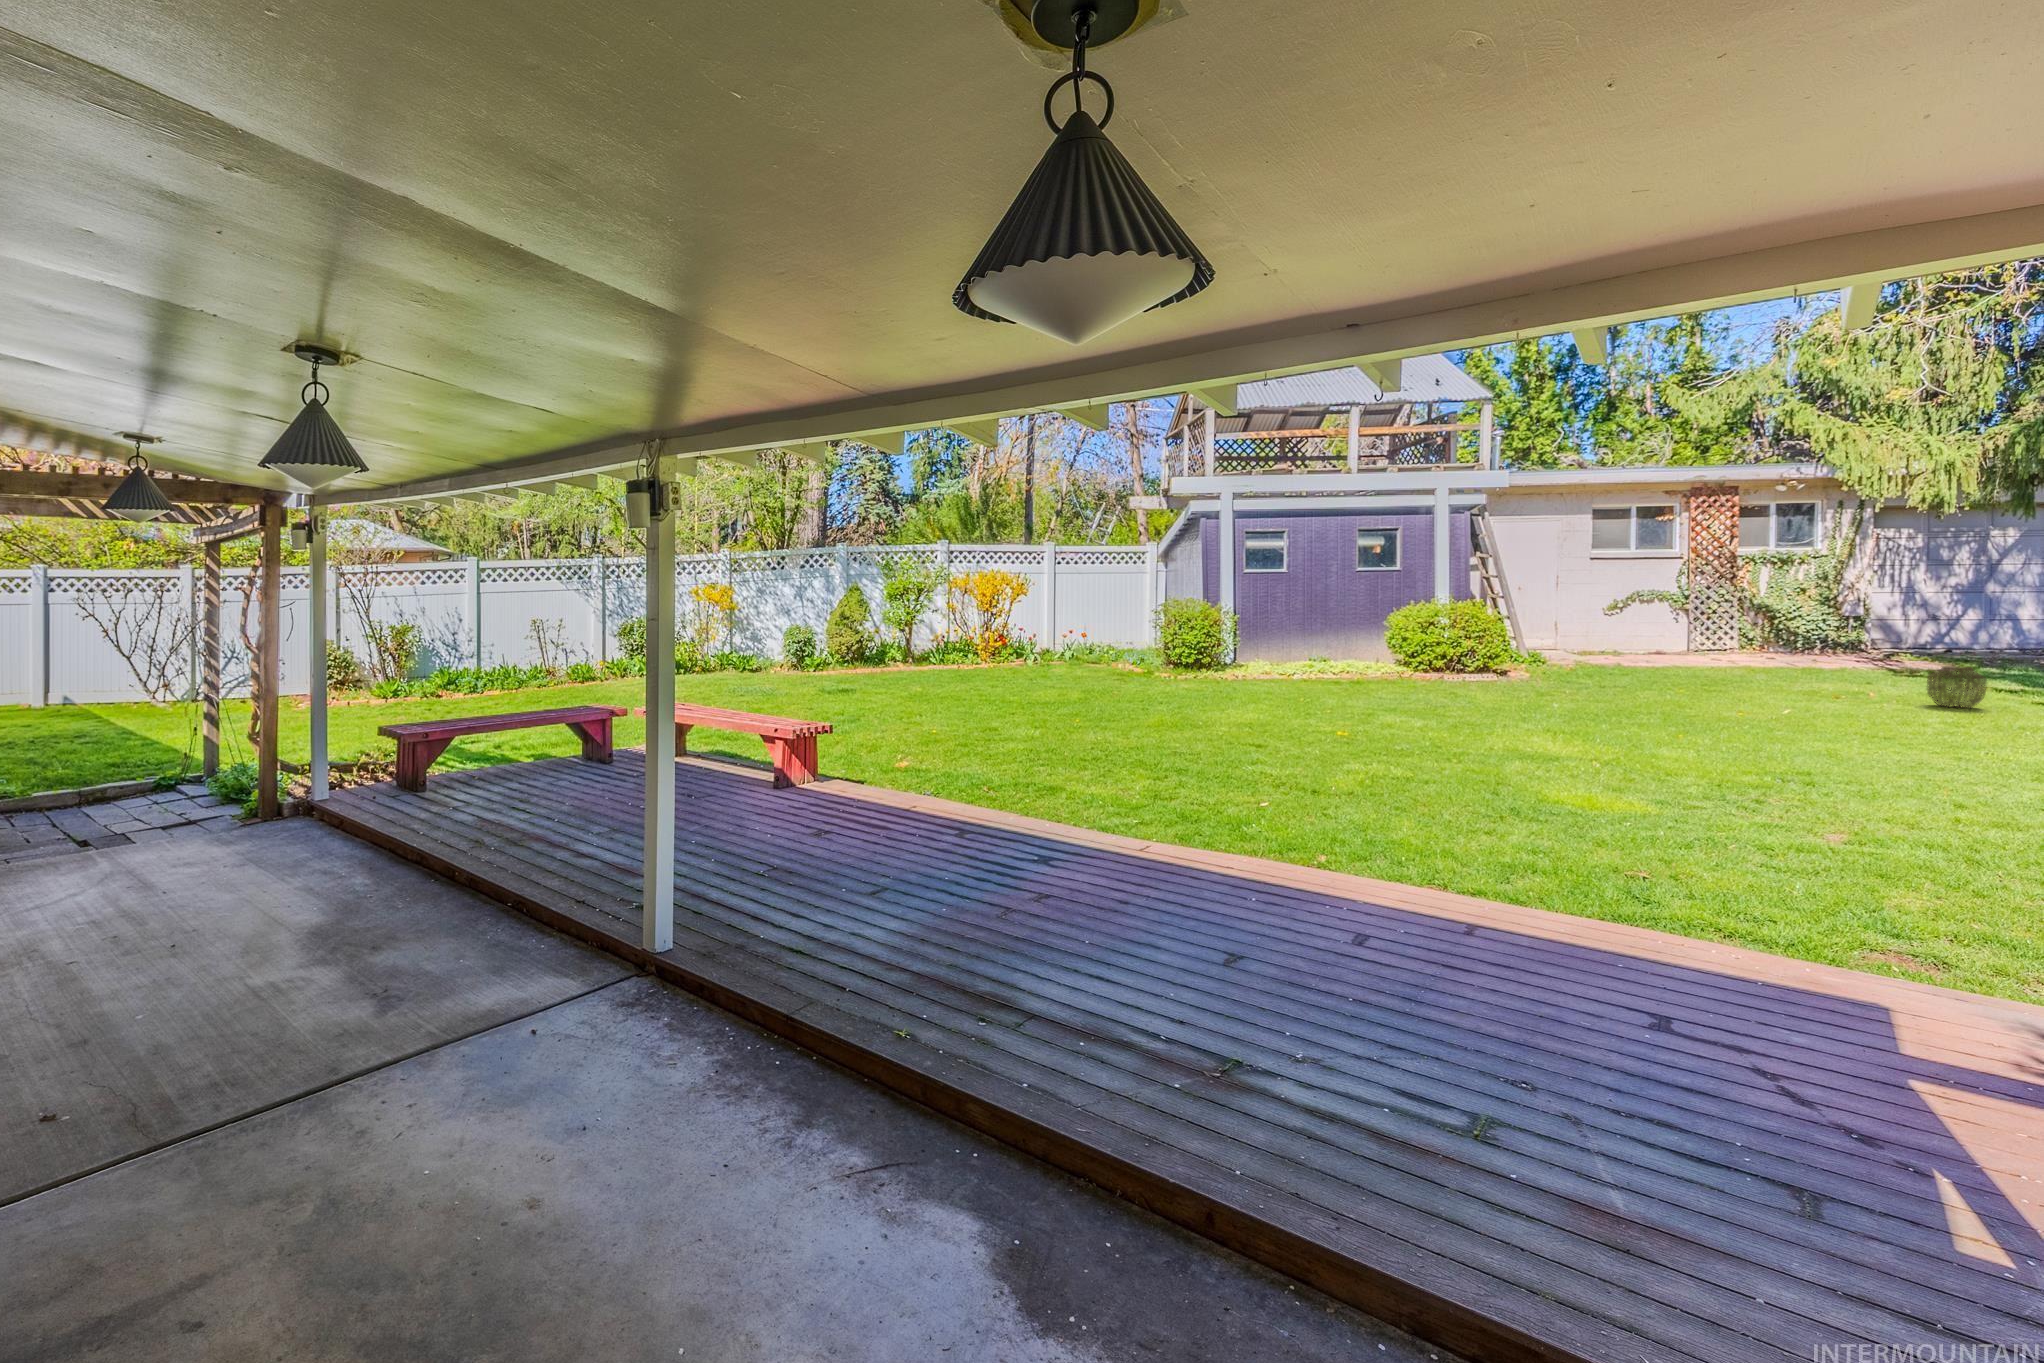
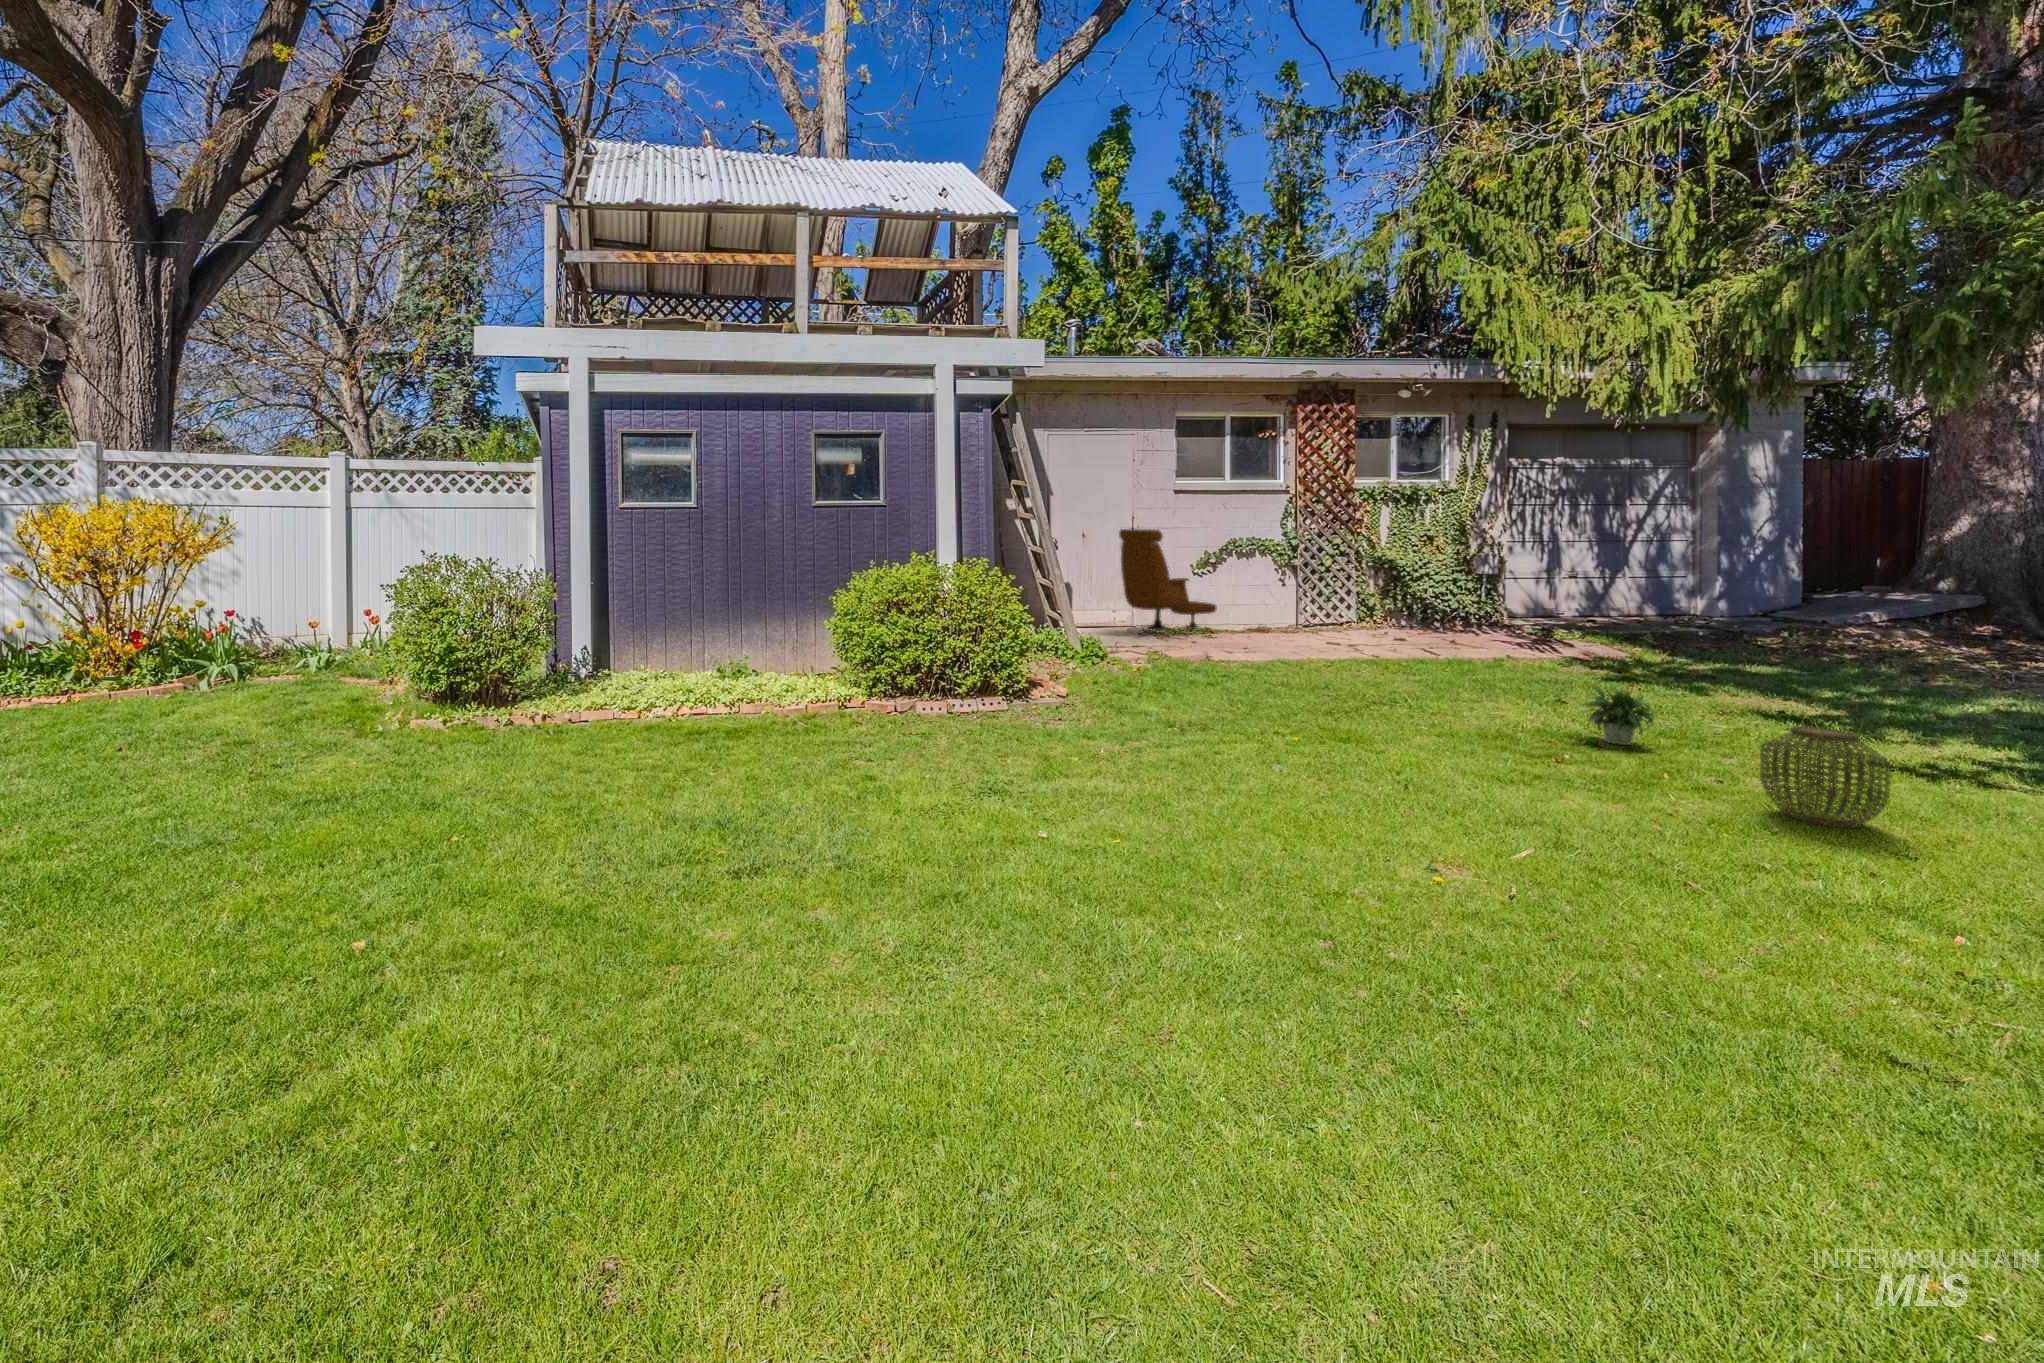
lounge chair: none [1551,584,1624,654] -> present [1119,529,1216,636]
potted plant: none [1858,661,1900,691] -> present [1587,686,1654,745]

